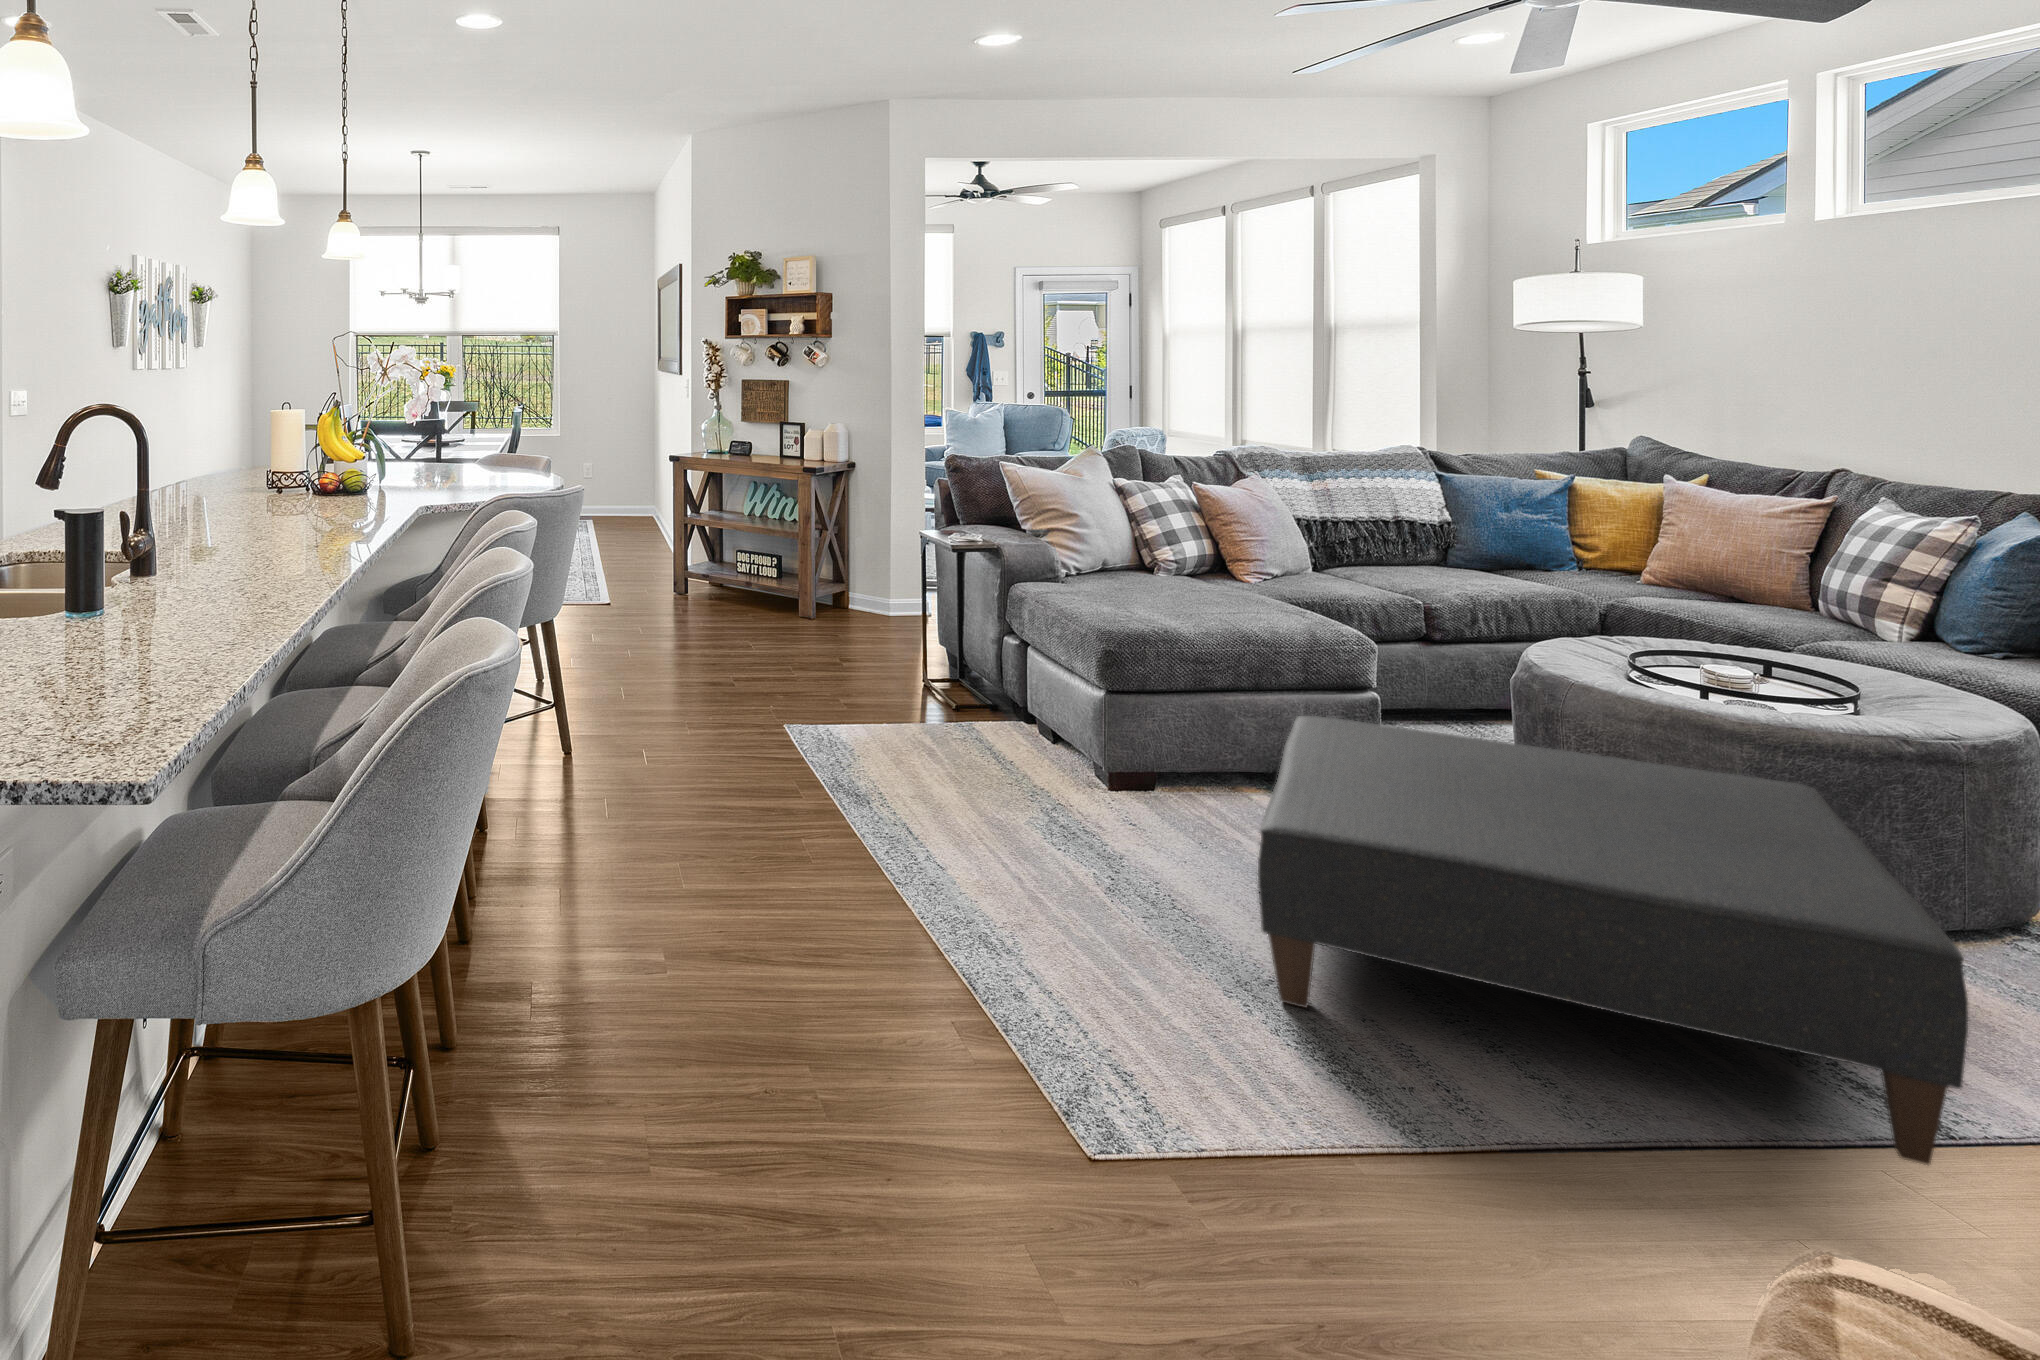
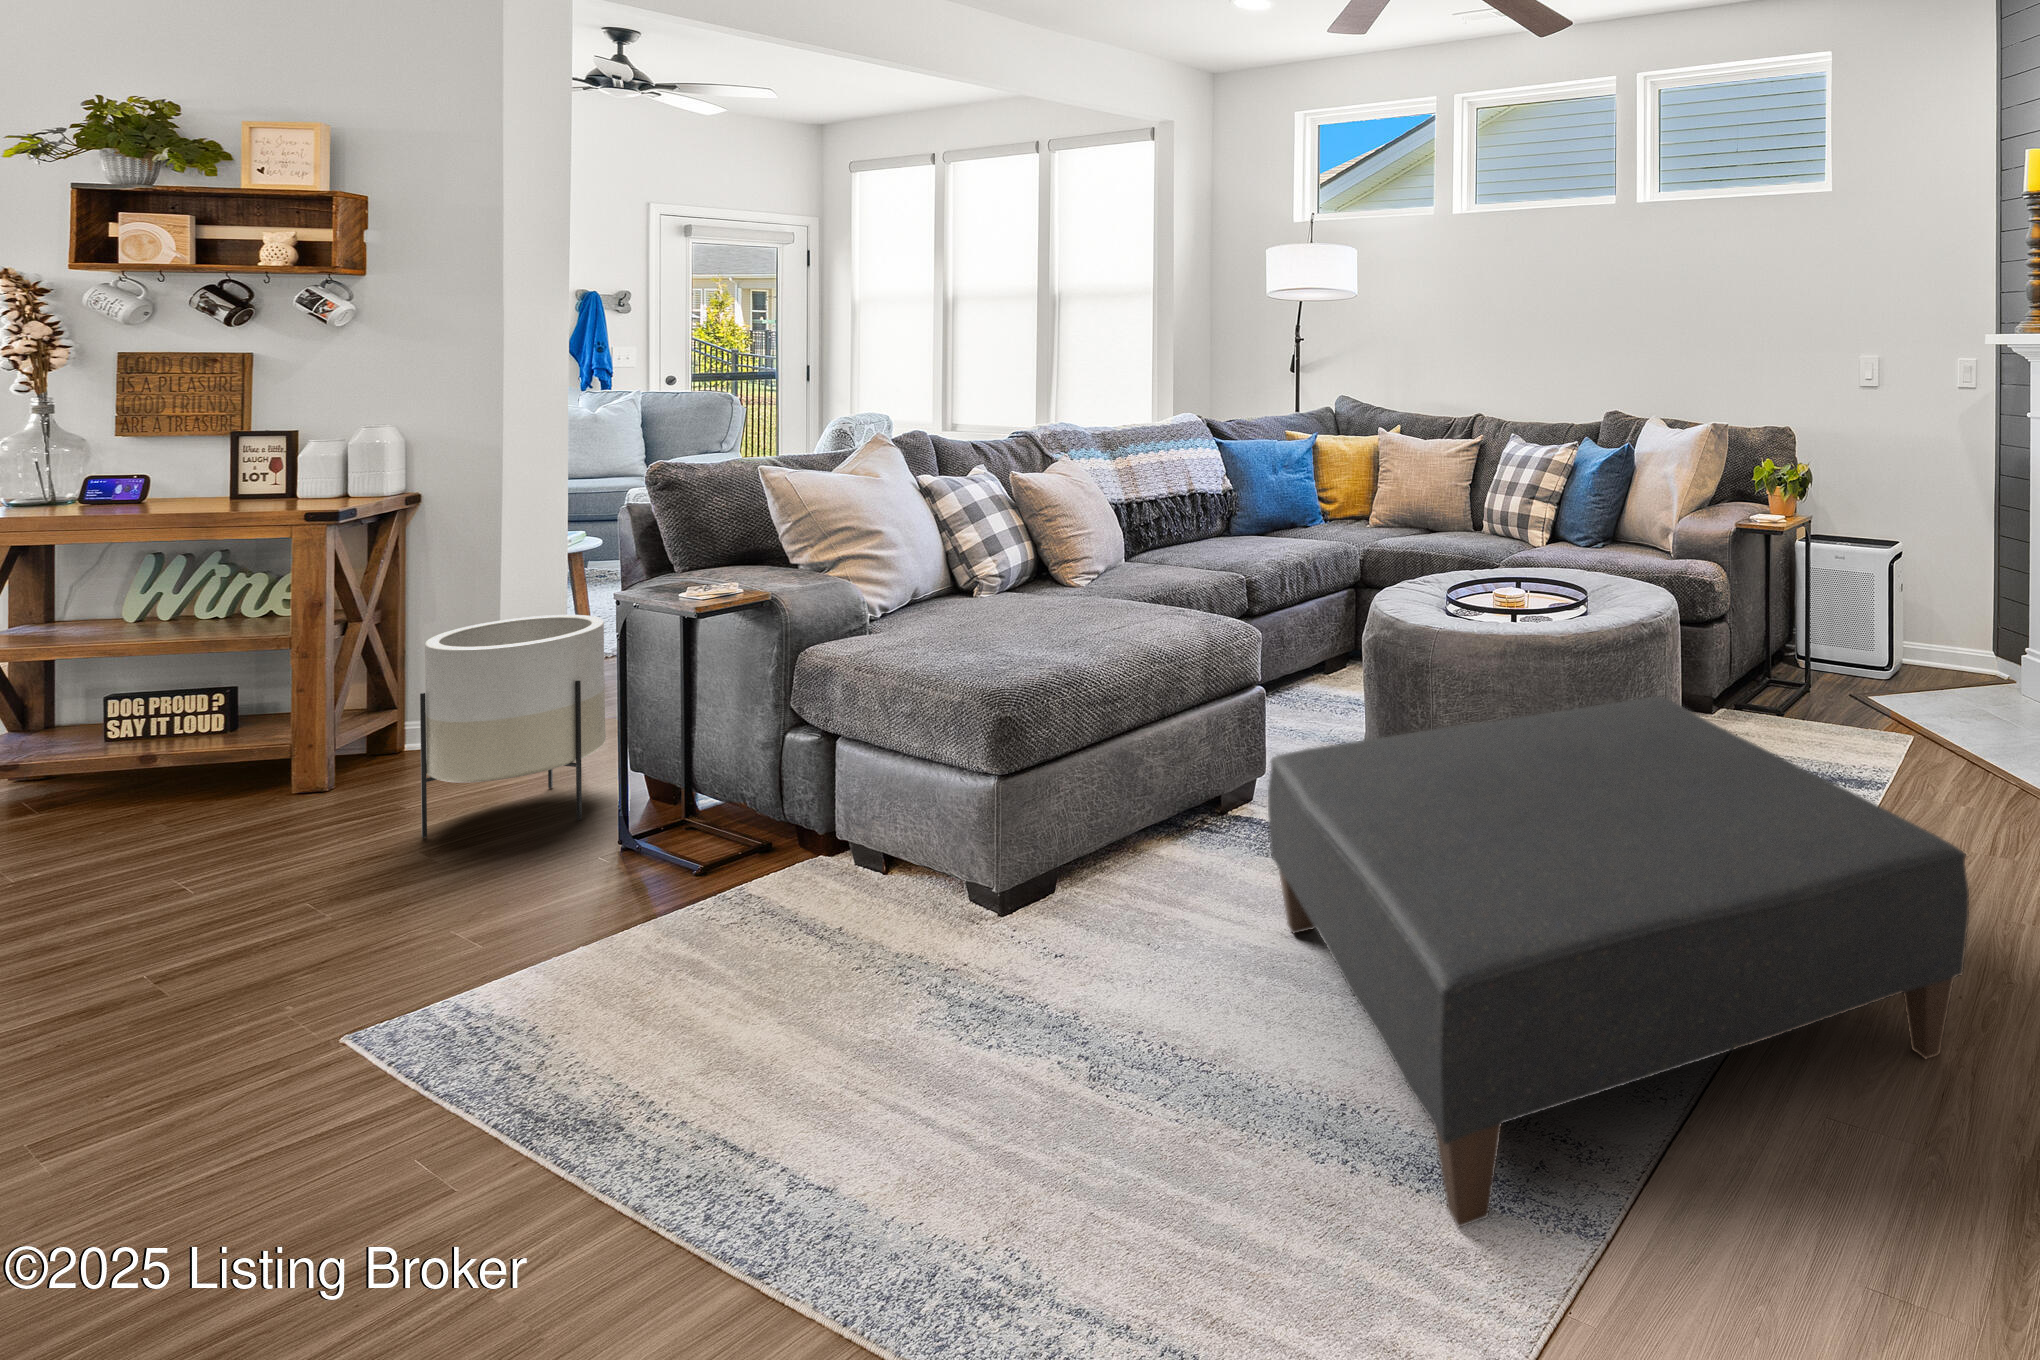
planter: none [841,545,929,672] -> present [420,615,606,838]

